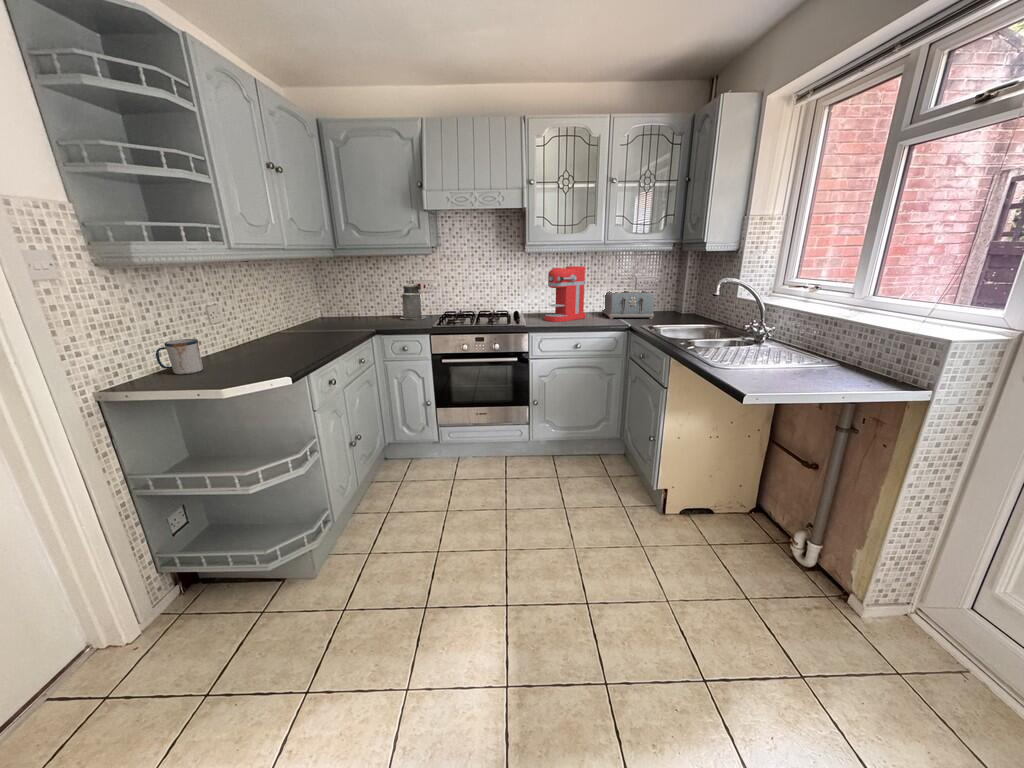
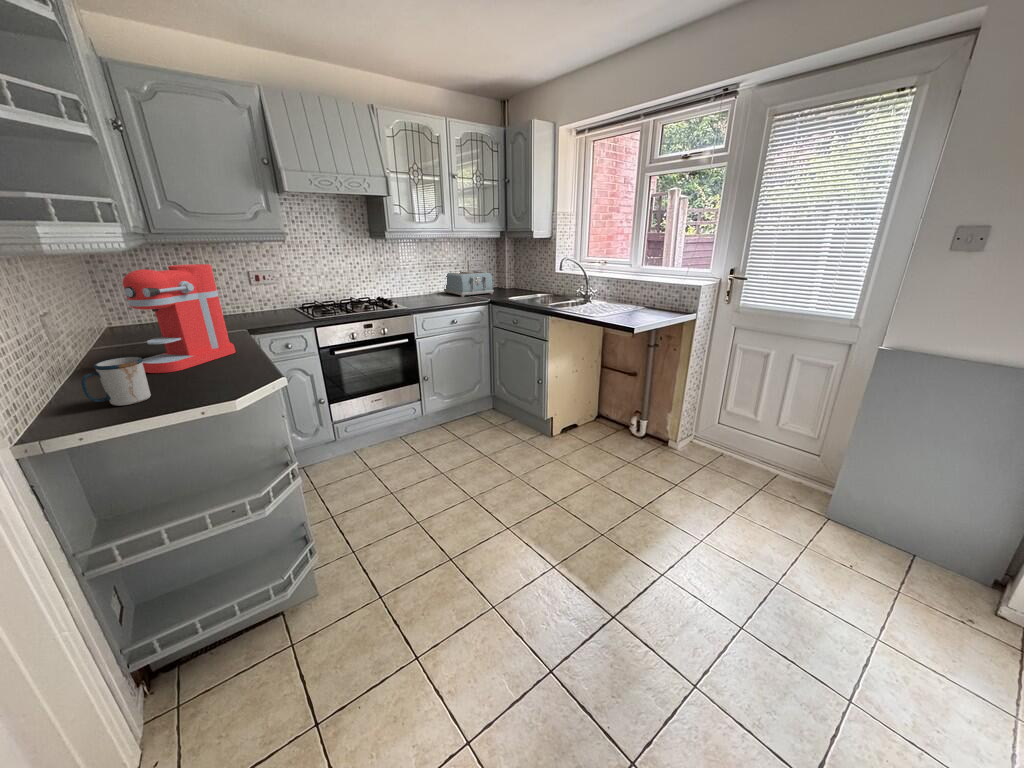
coffee maker: present [545,266,585,322] -> present [123,264,235,373]
canister: present [401,280,426,319] -> none [238,270,274,316]

